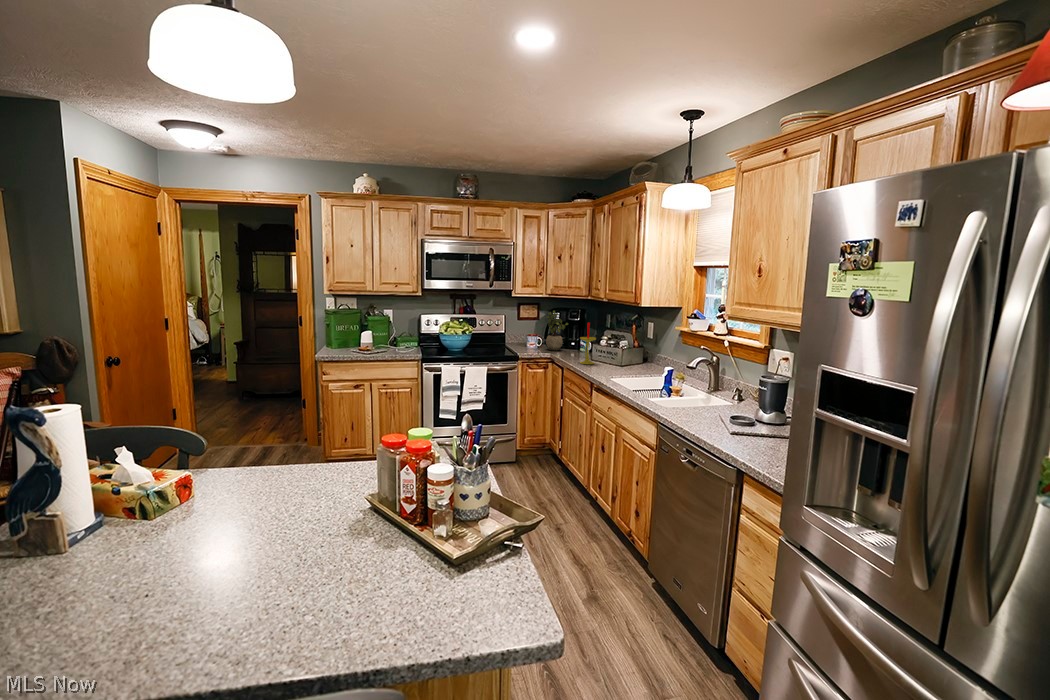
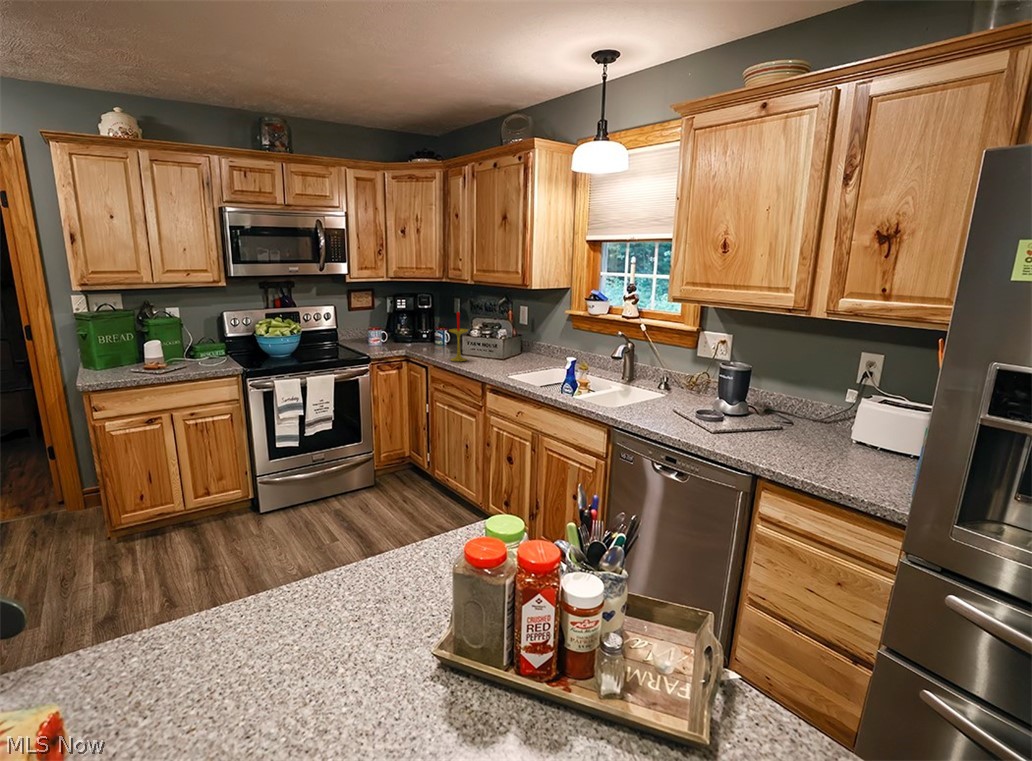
potted plant: present [546,311,568,350] -> none [392,298,424,347]

